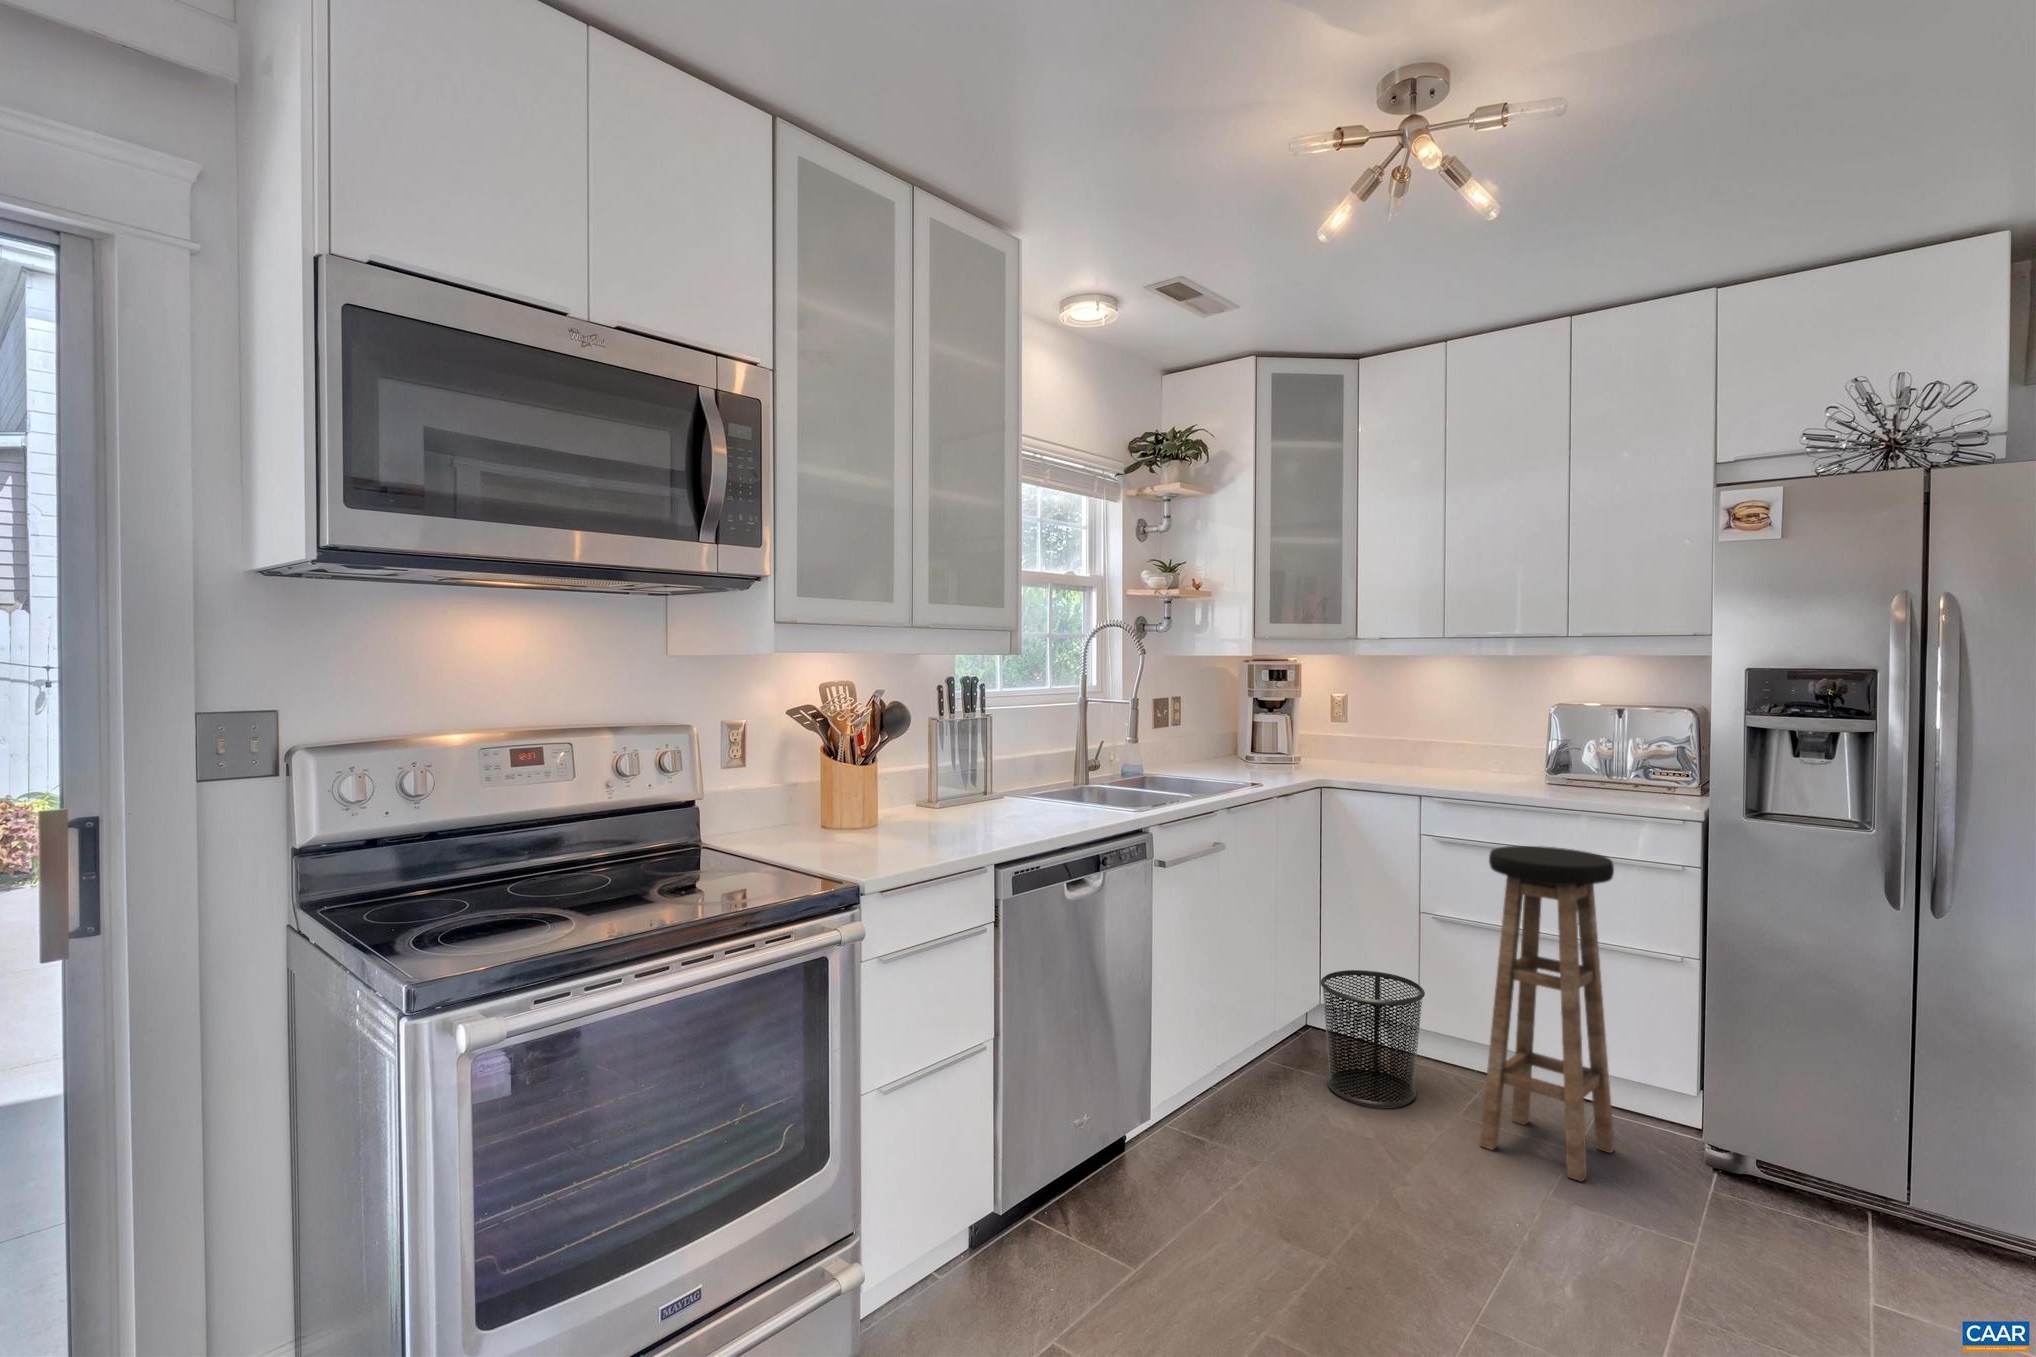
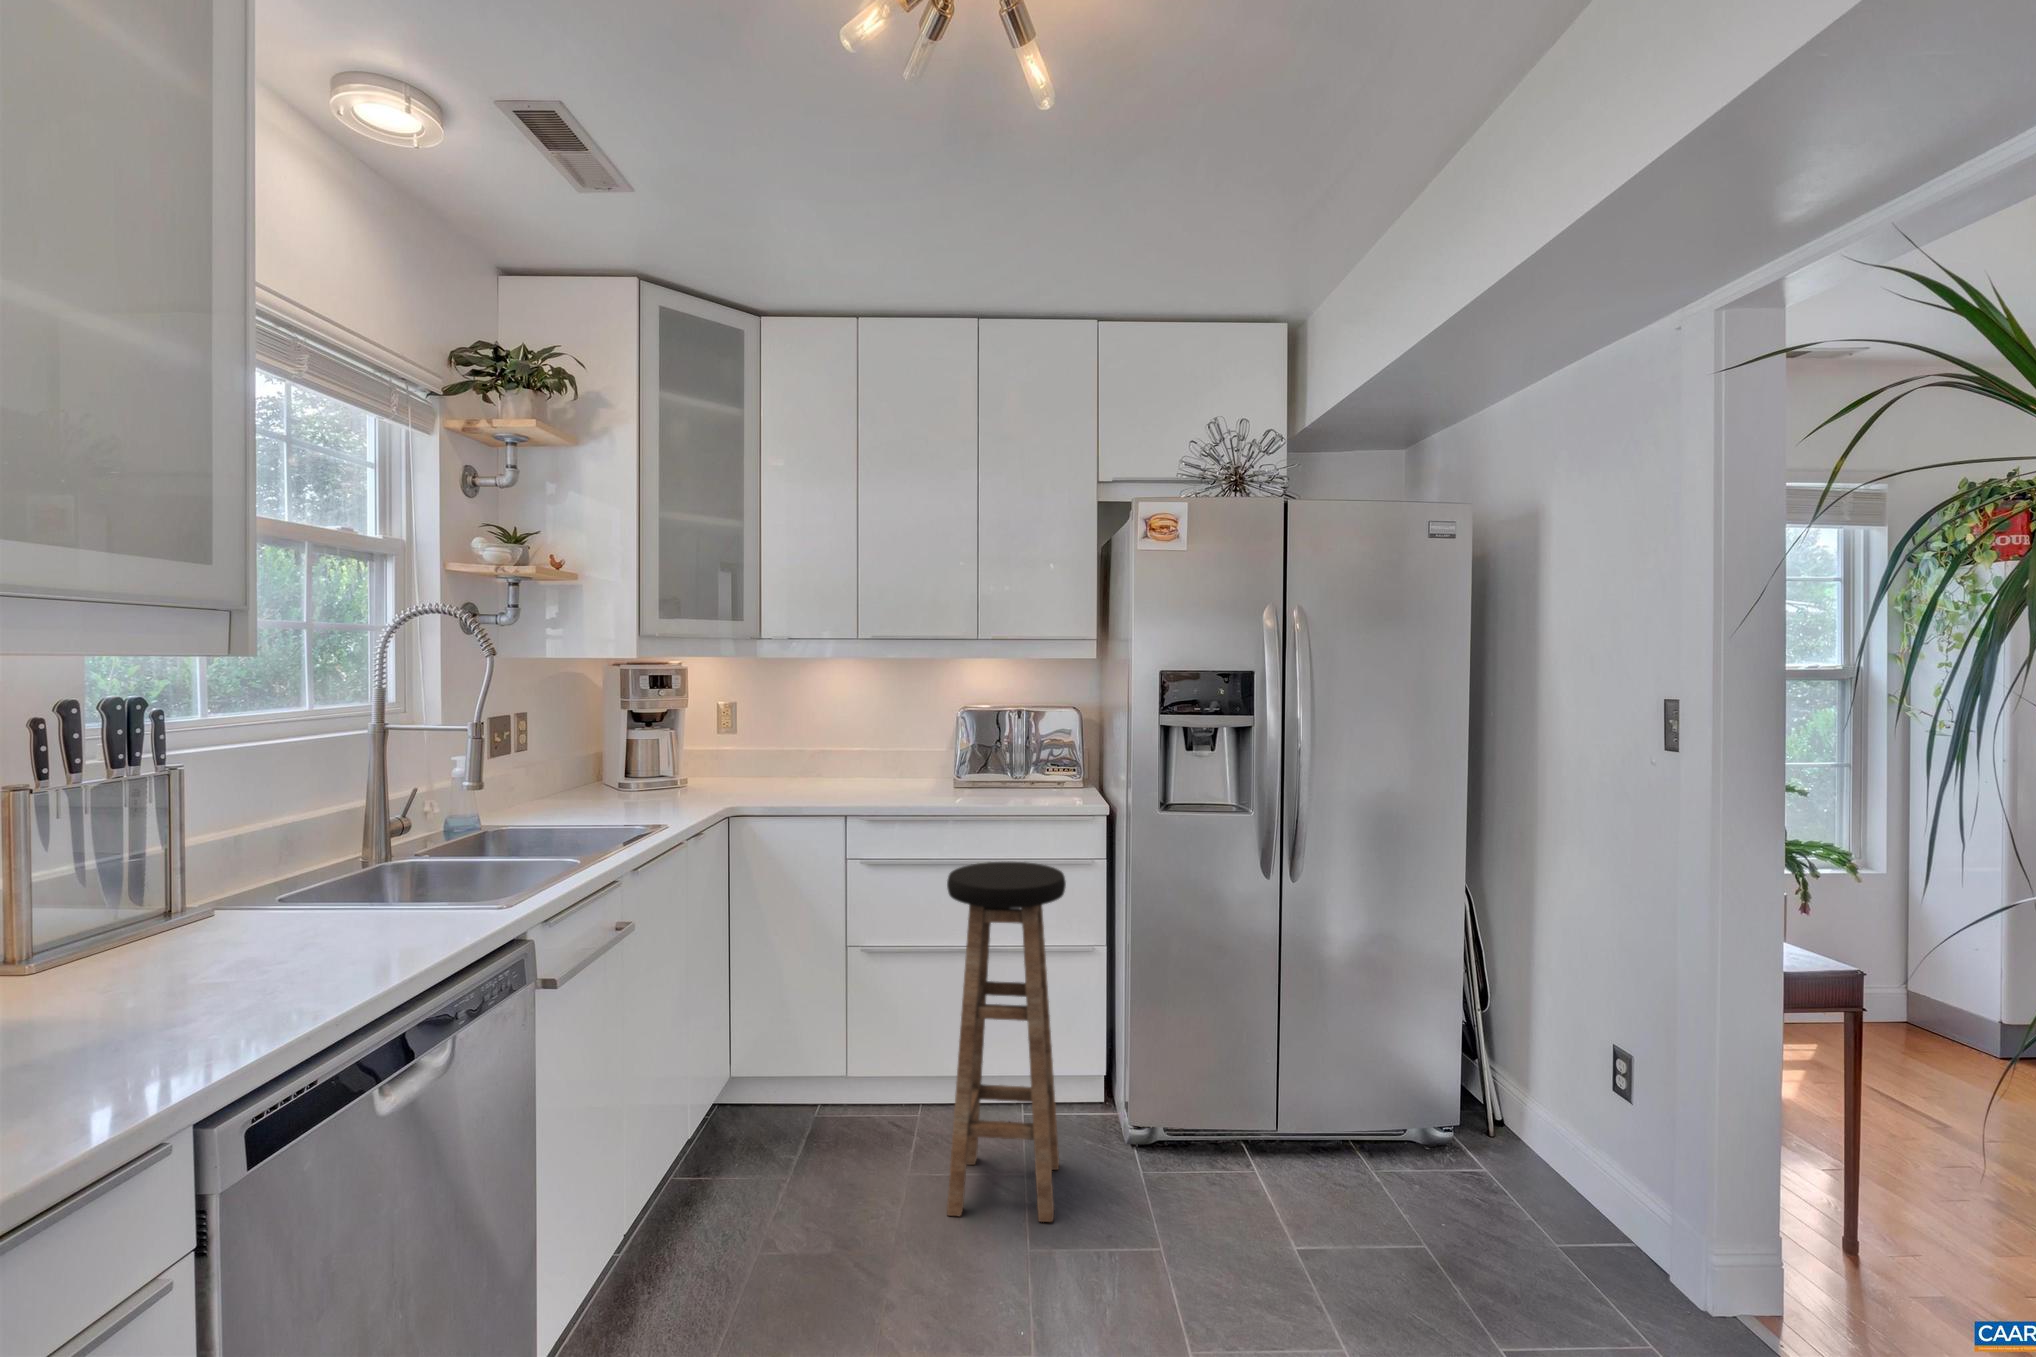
waste bin: present [1320,970,1425,1107] -> none [750,1030,871,1207]

